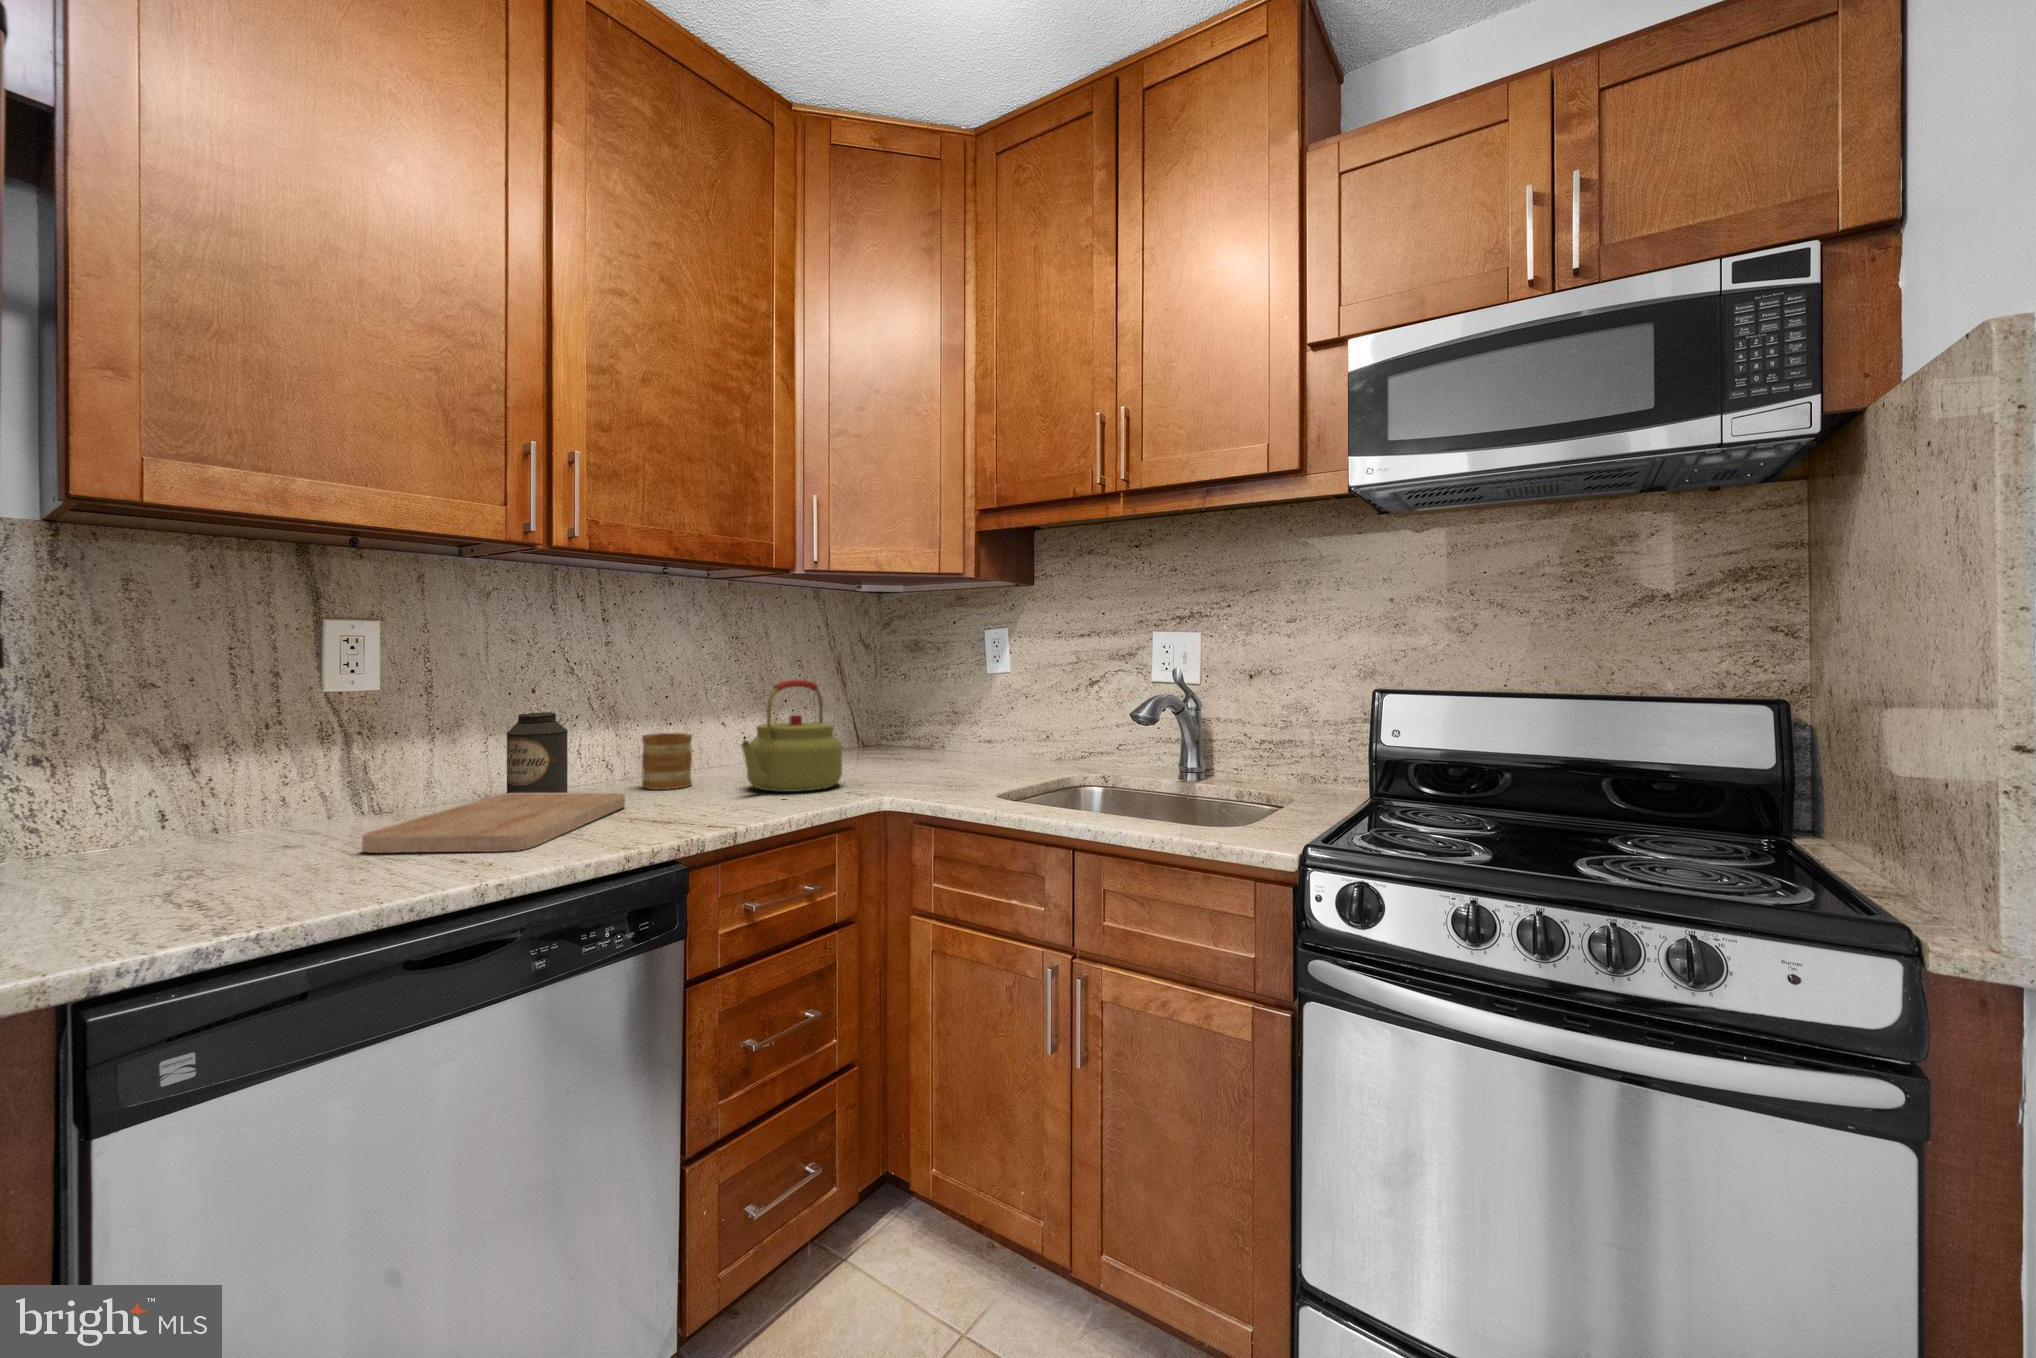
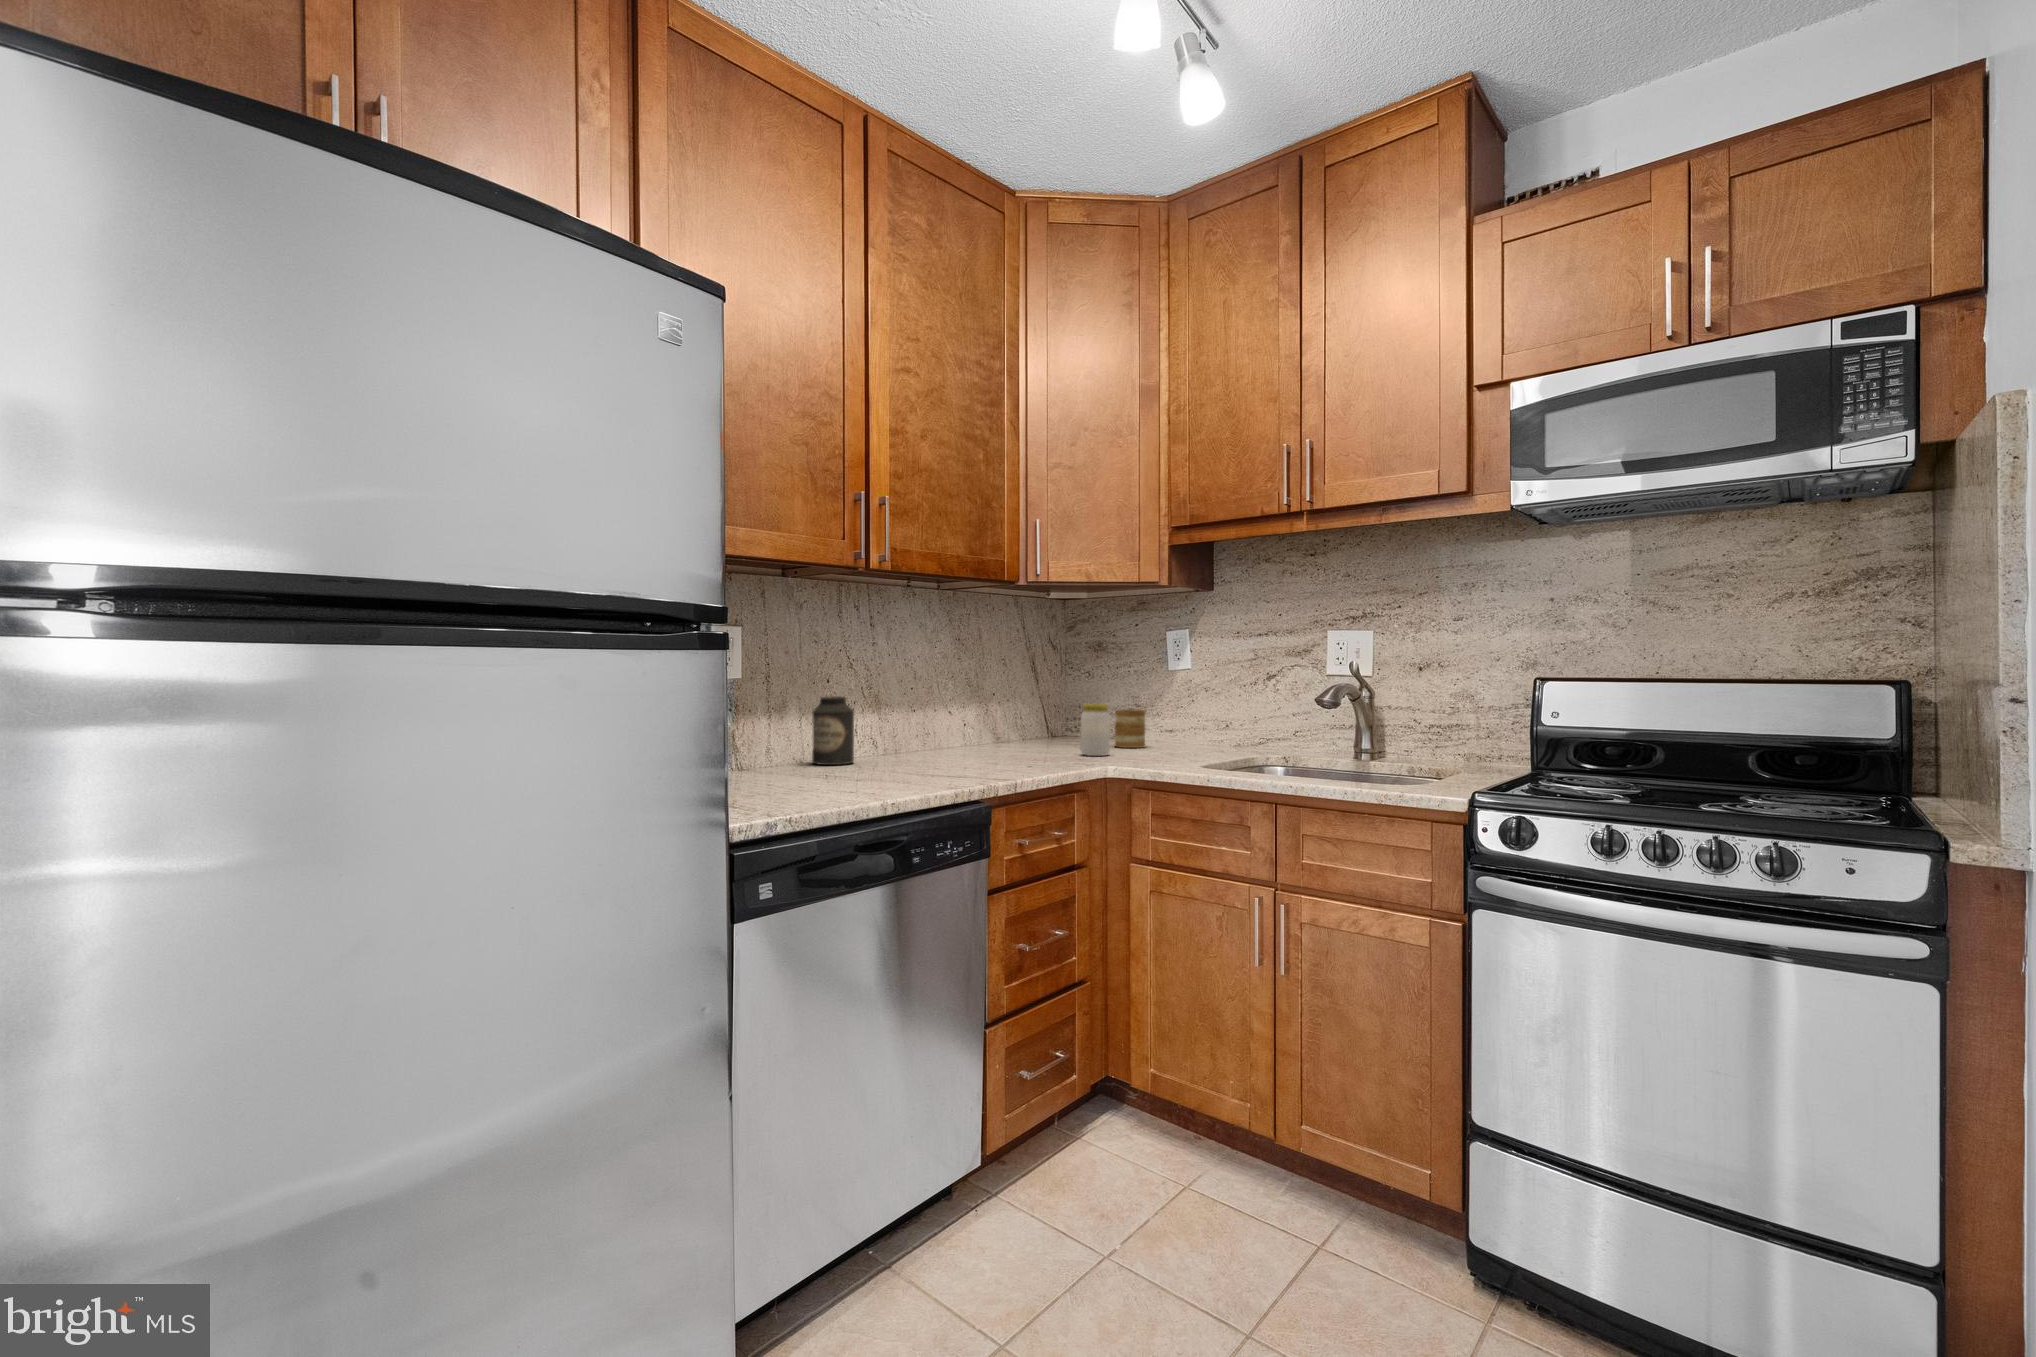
kettle: present [742,680,842,792] -> none [987,671,1063,762]
jar: none [871,717,906,779] -> present [1080,704,1110,756]
mug: present [642,733,692,790] -> present [1115,709,1146,748]
cutting board: present [362,793,625,853] -> none [776,757,911,788]

